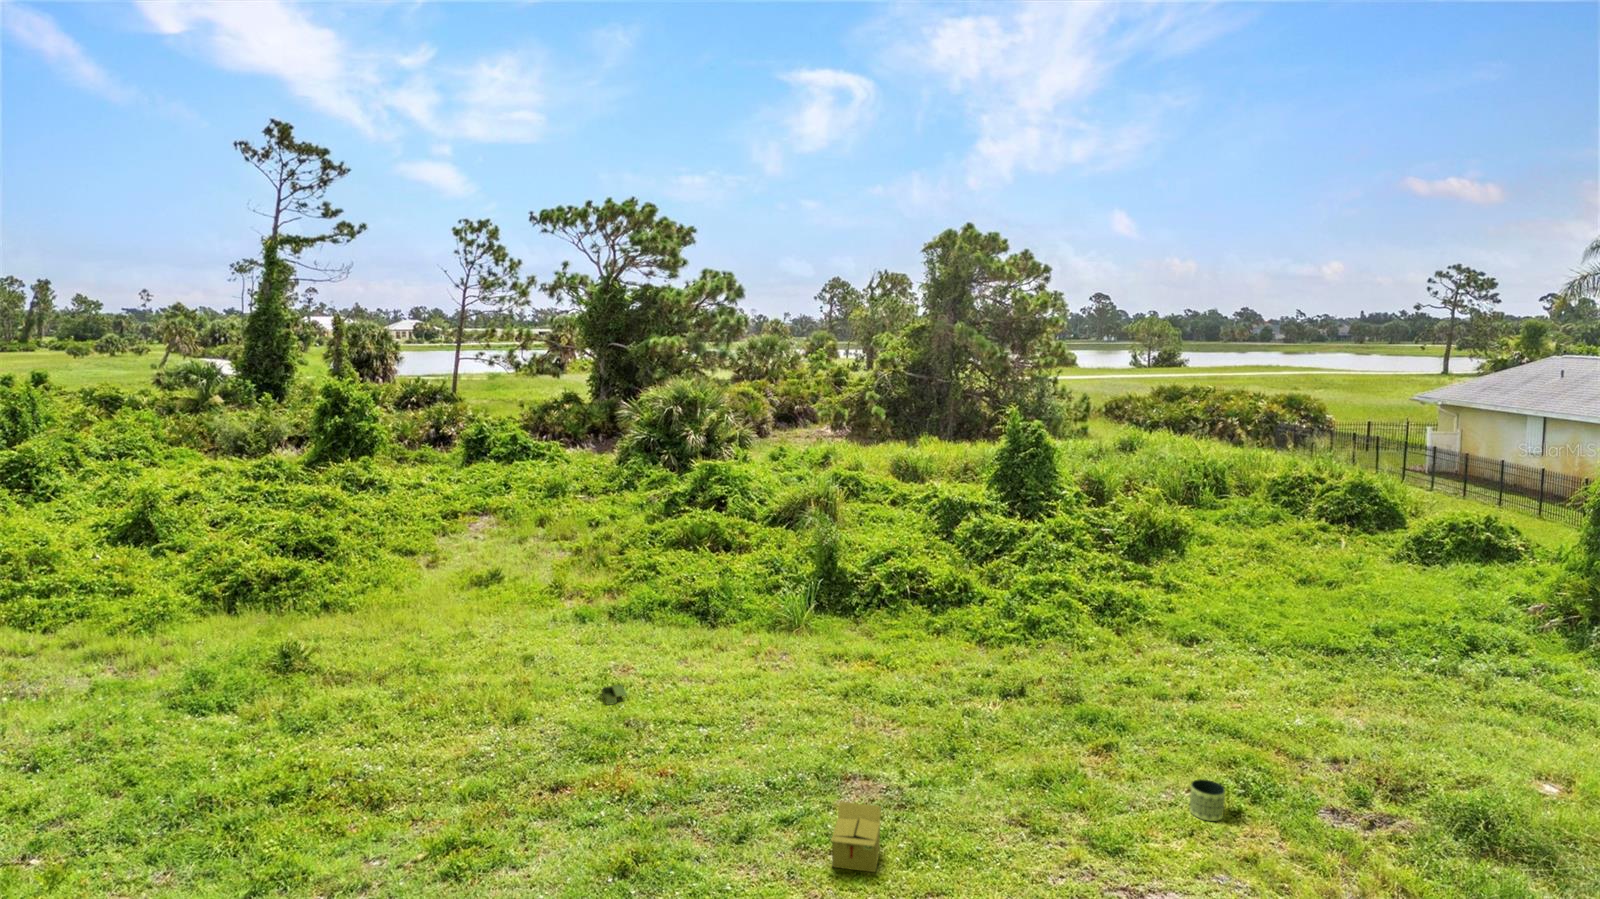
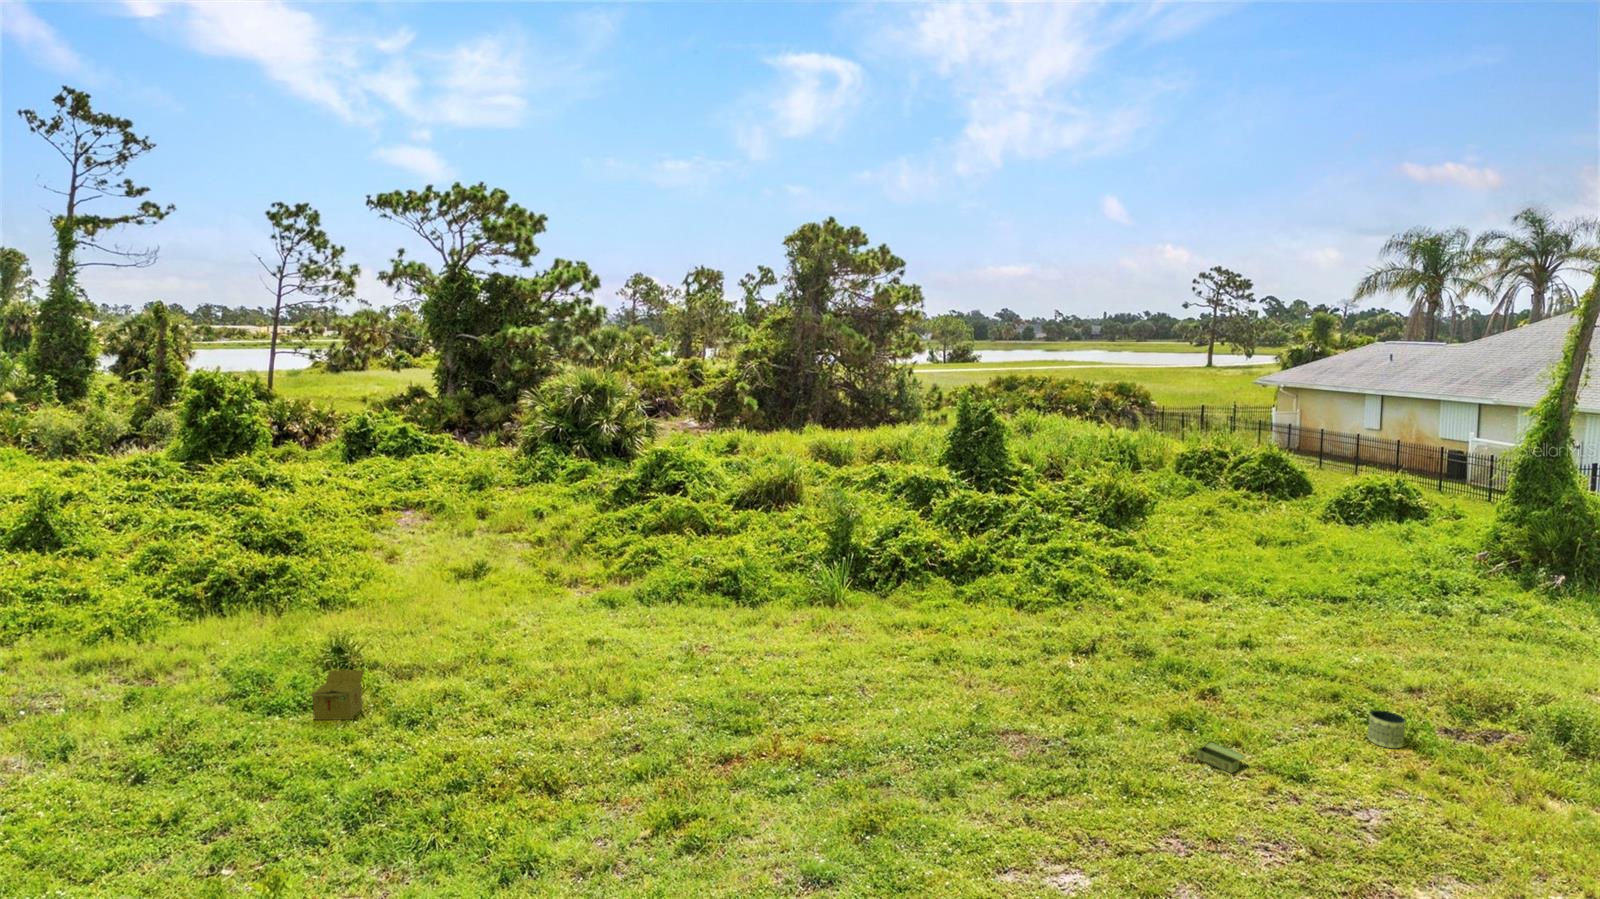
toolbox: present [602,684,626,705] -> present [1196,742,1246,773]
cardboard box: present [831,802,881,872] -> present [310,670,364,720]

